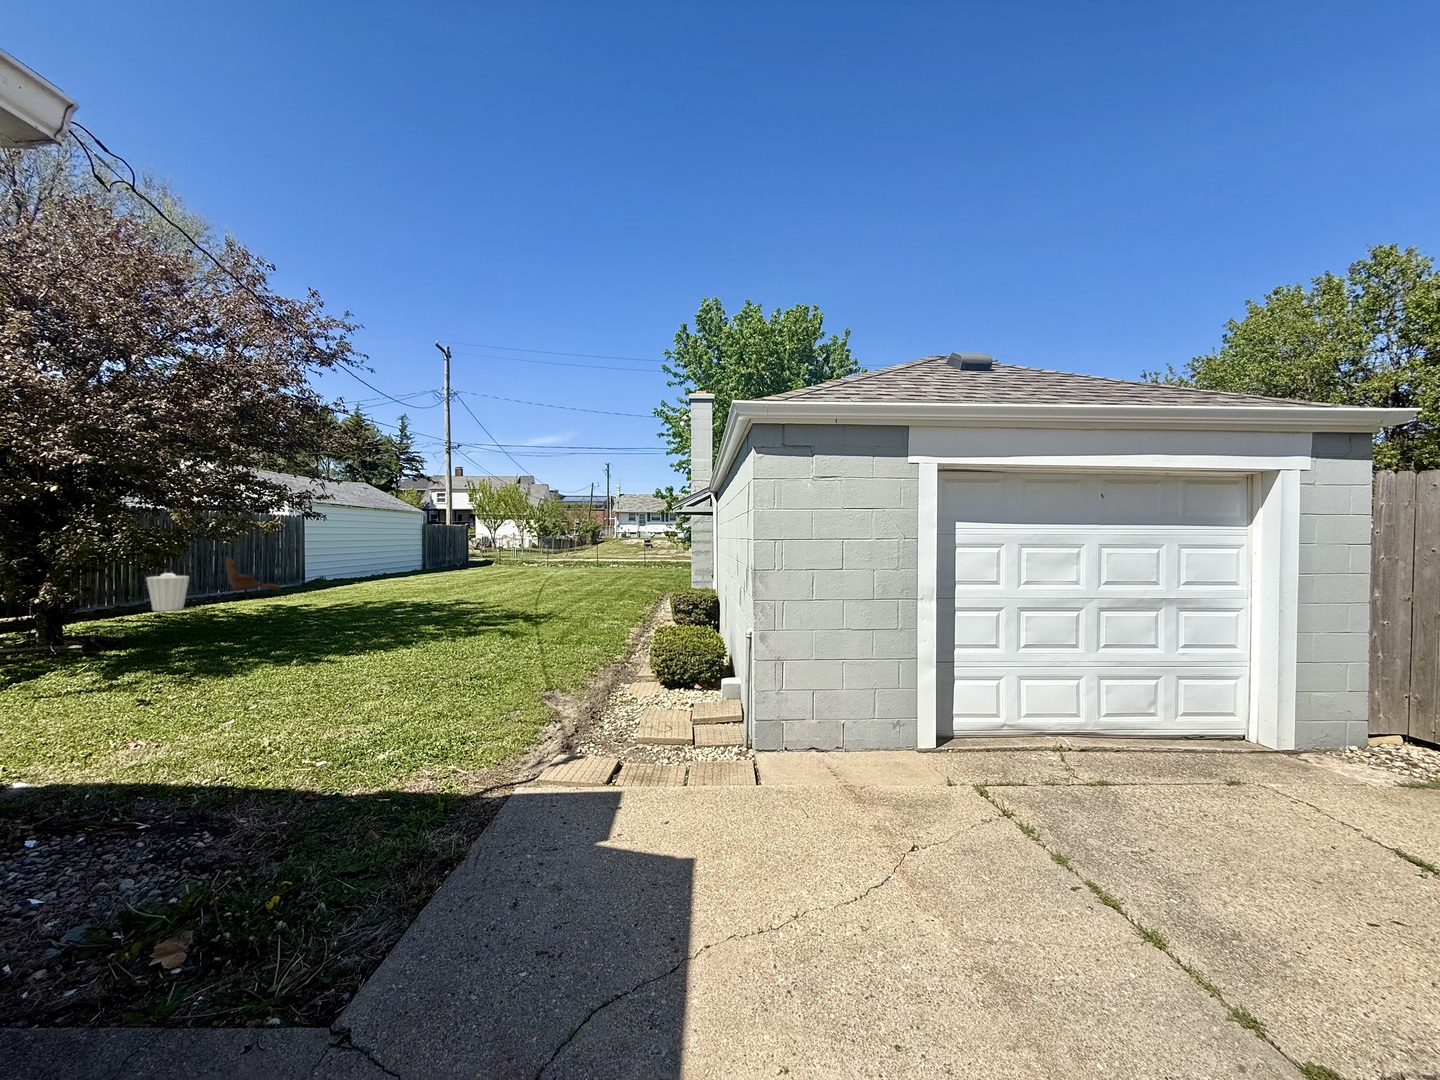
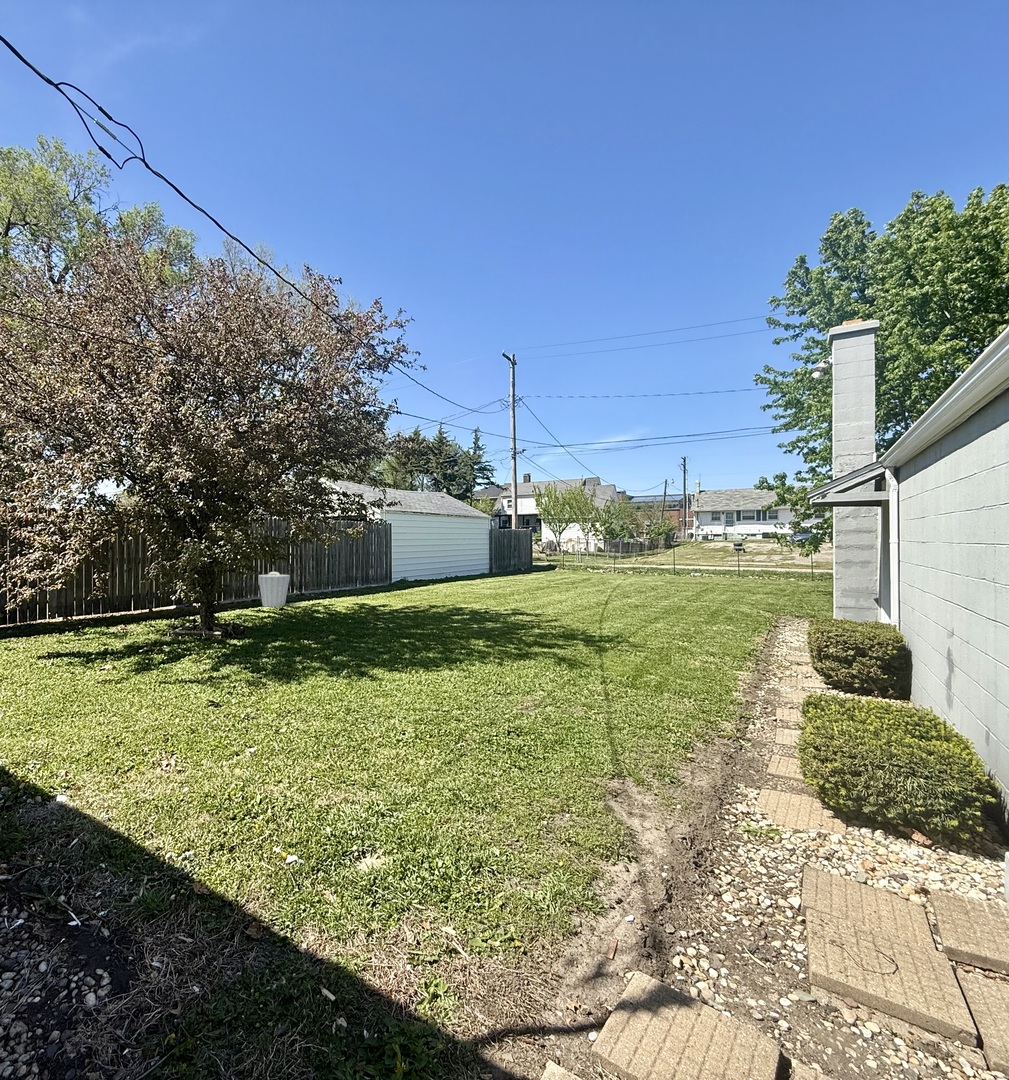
lounge chair: present [226,557,281,598] -> none [322,558,365,597]

